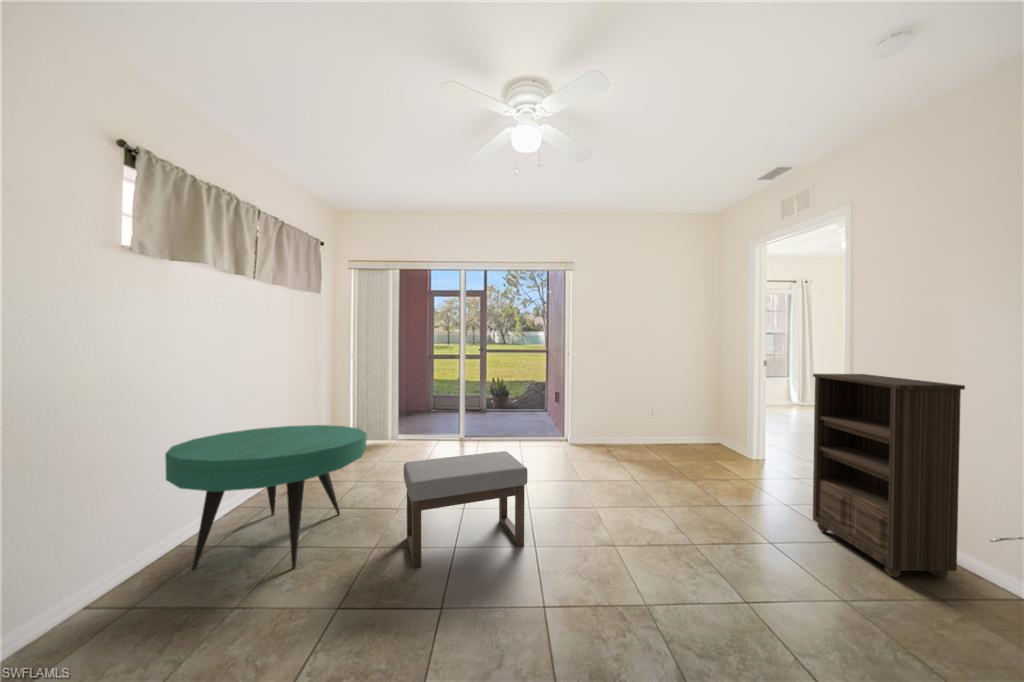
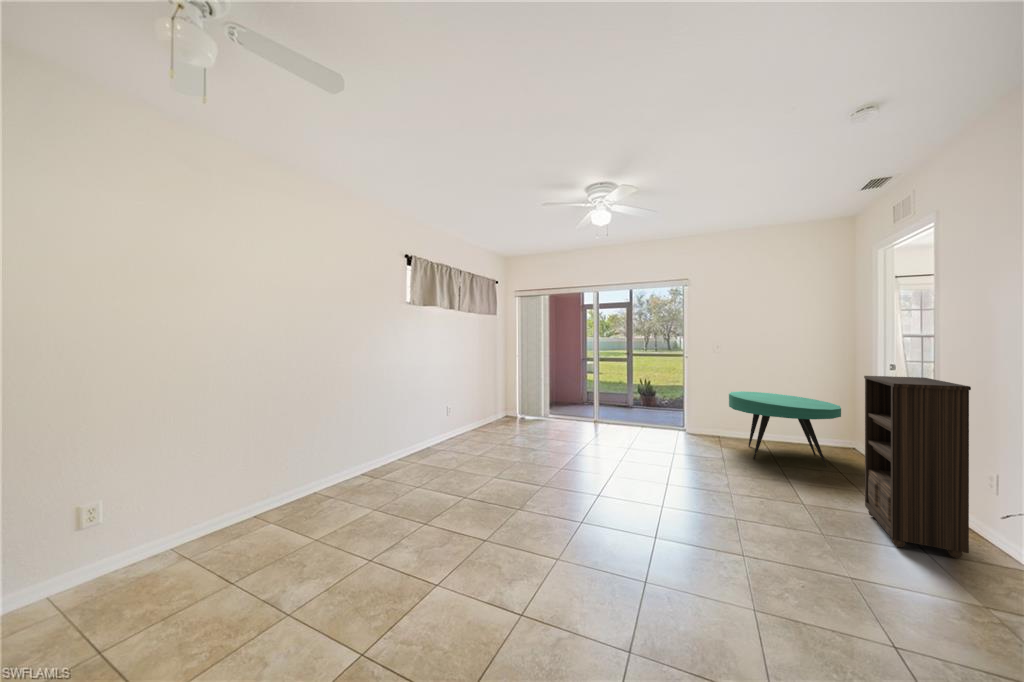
coffee table: present [165,425,367,570] -> present [729,391,841,467]
ottoman: present [404,451,528,568] -> none [529,420,604,480]

